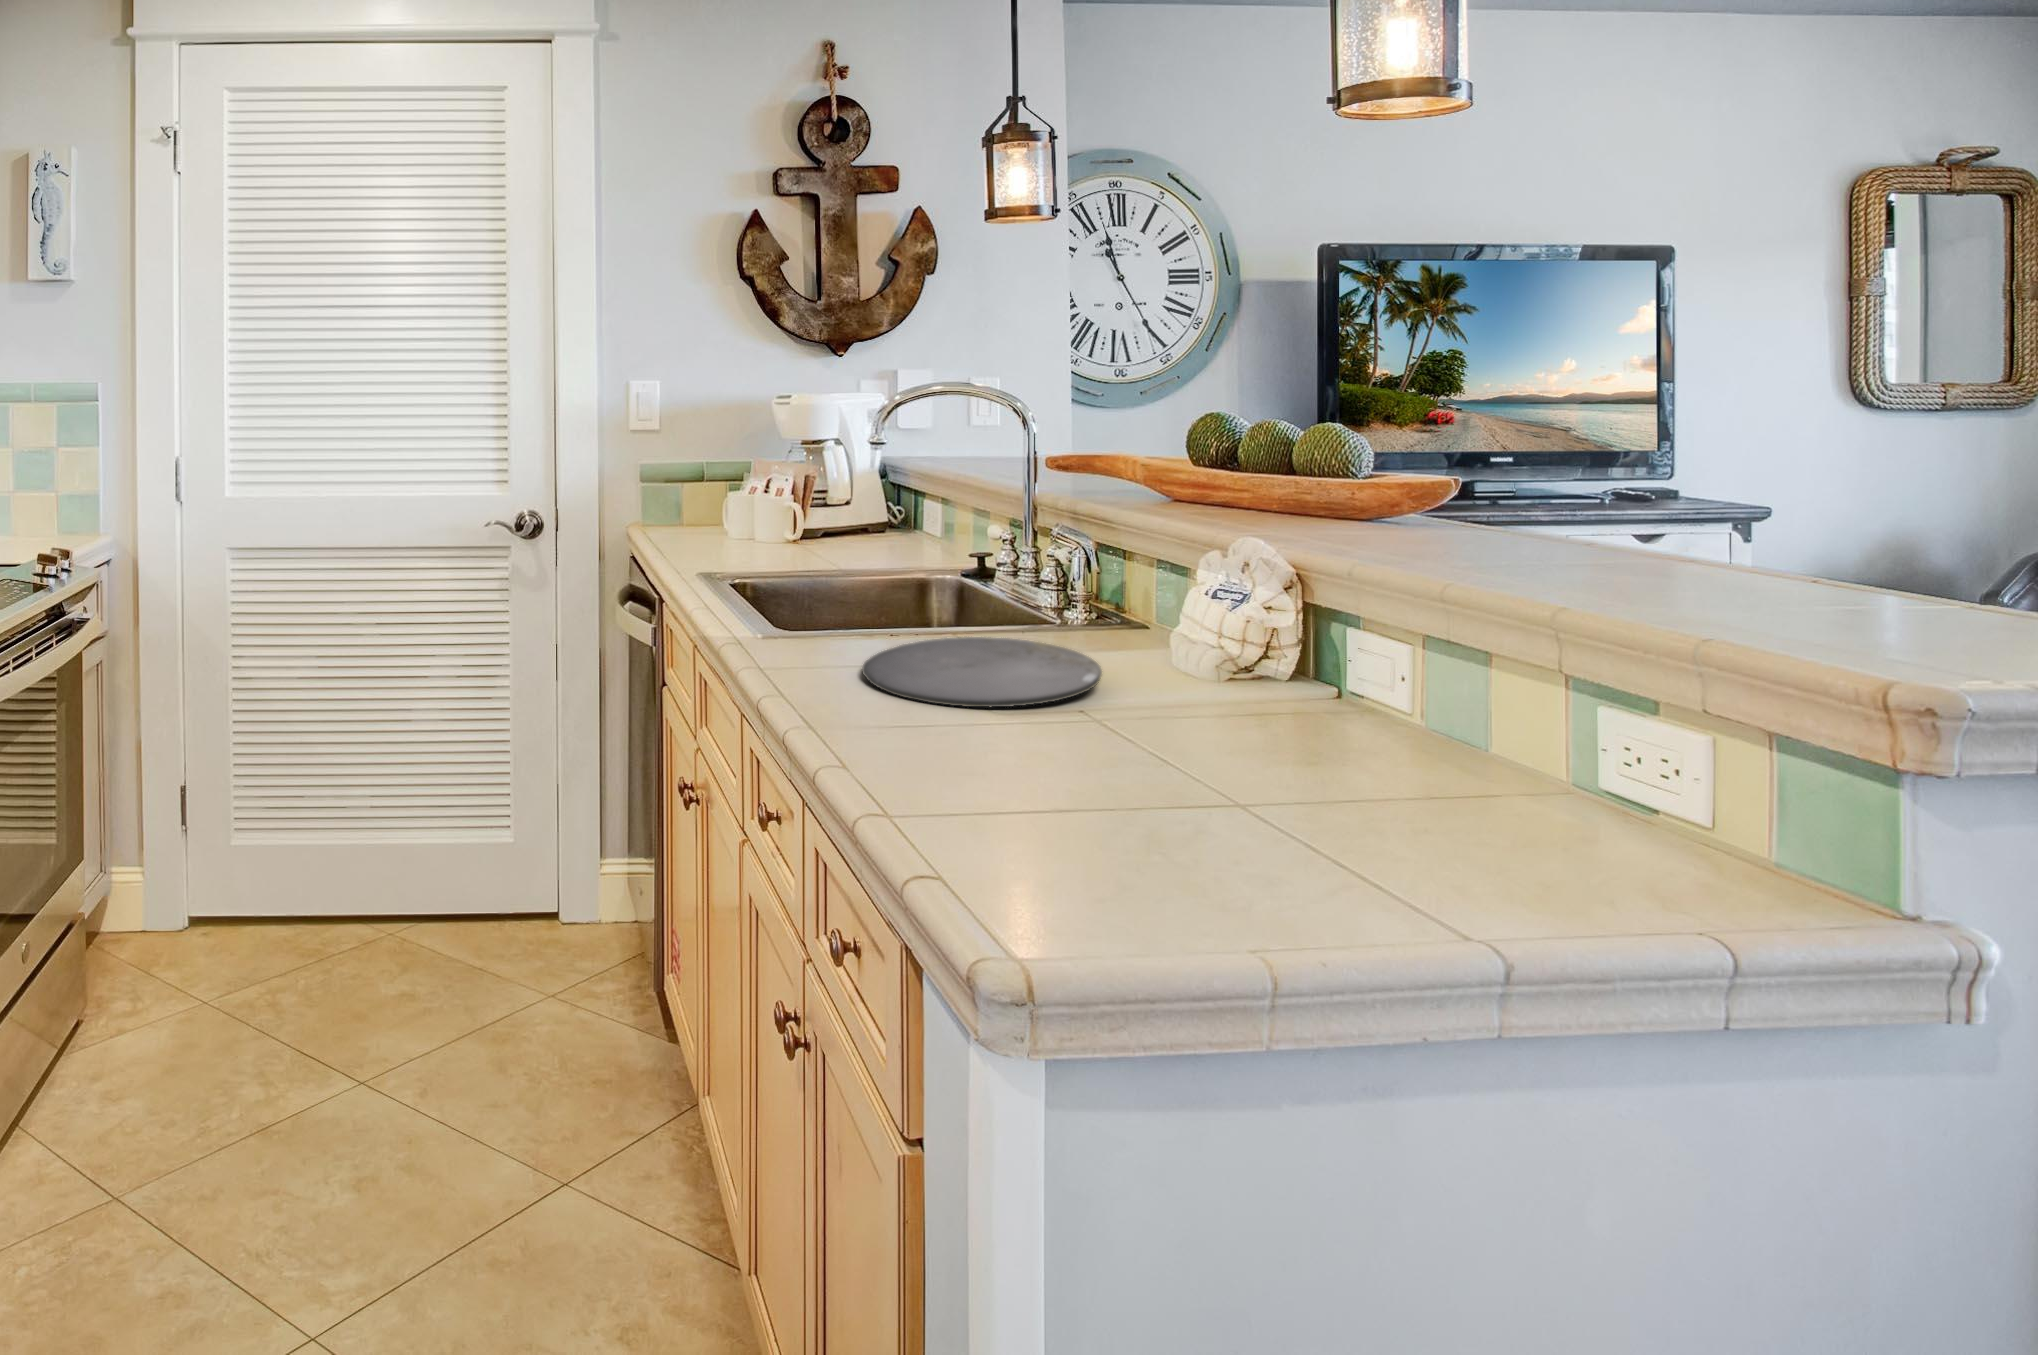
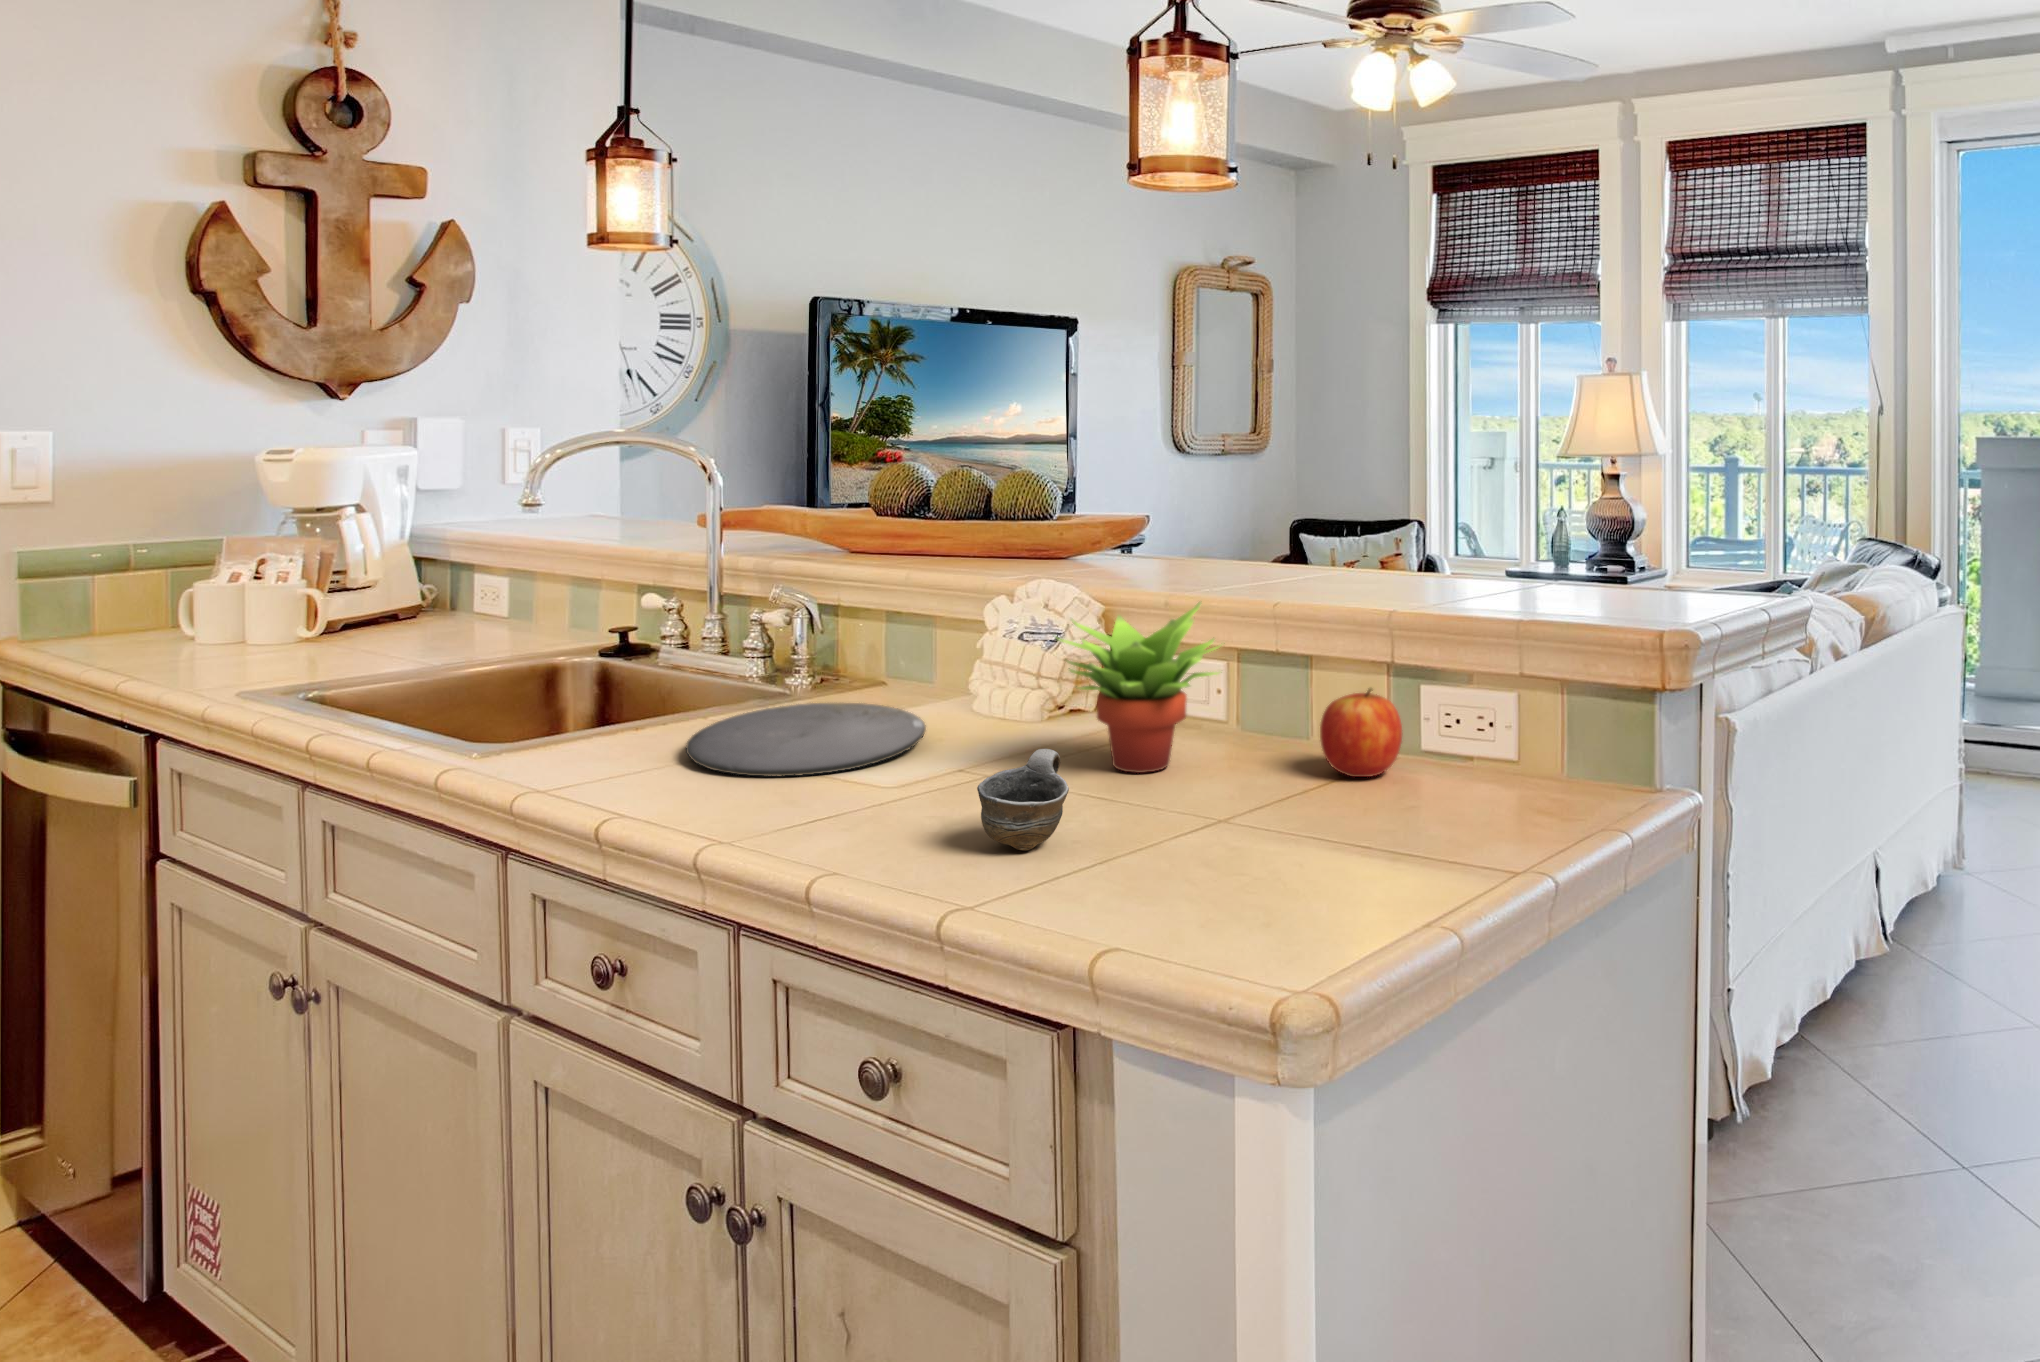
succulent plant: none [1147,580,1404,790] -> present [1056,602,1222,773]
cup: none [938,718,1060,827] -> present [977,749,1069,850]
apple: none [1530,745,1694,883] -> present [1320,688,1402,777]

